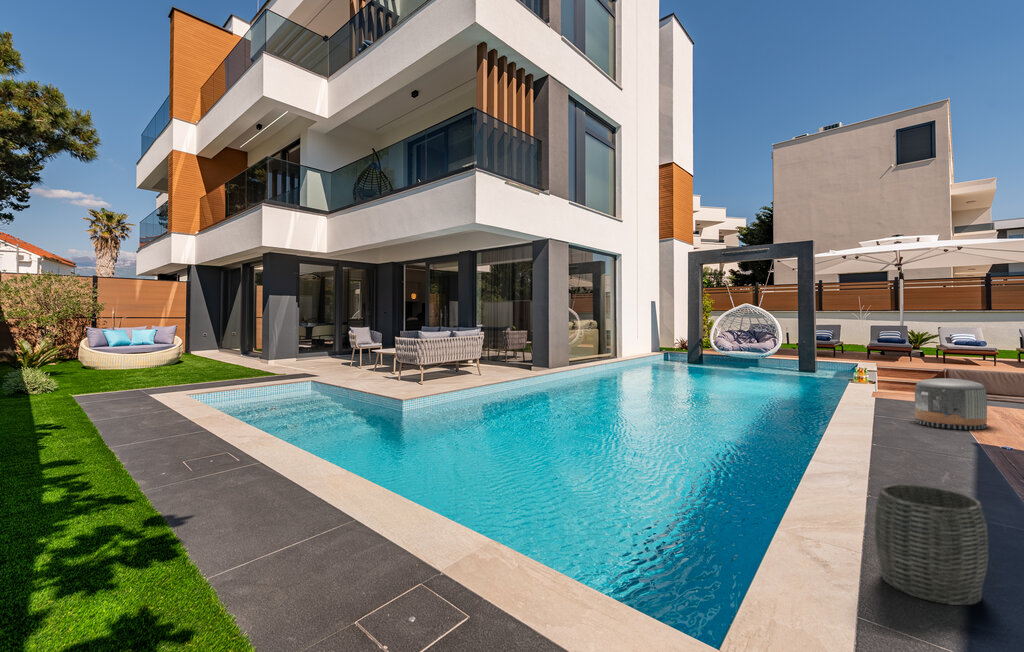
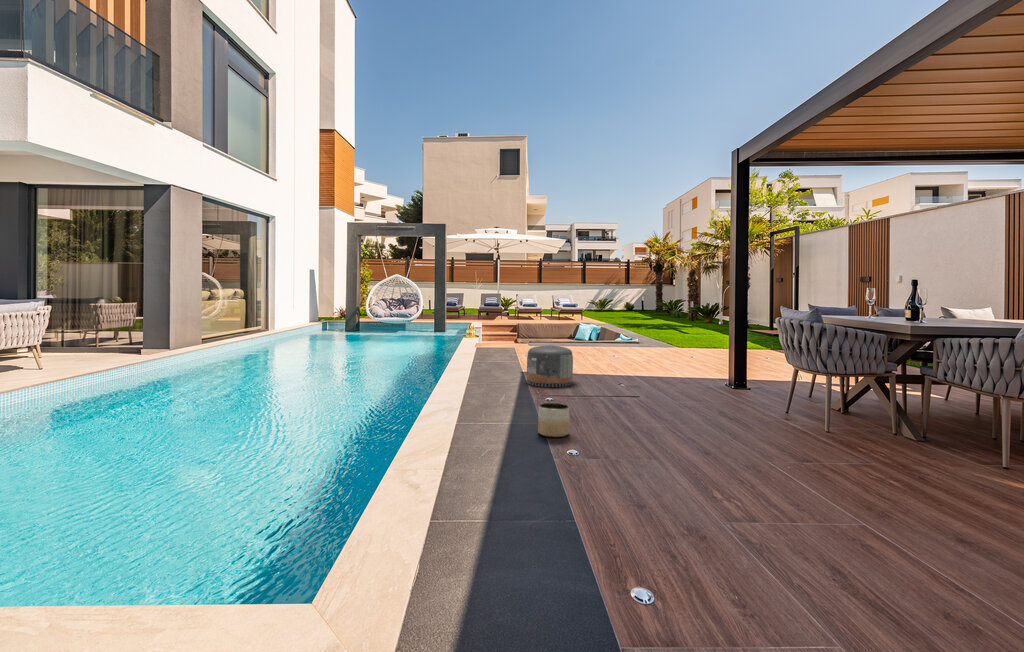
planter: none [927,437,973,477] -> present [538,403,570,437]
woven basket: present [875,484,988,605] -> none [503,481,598,615]

